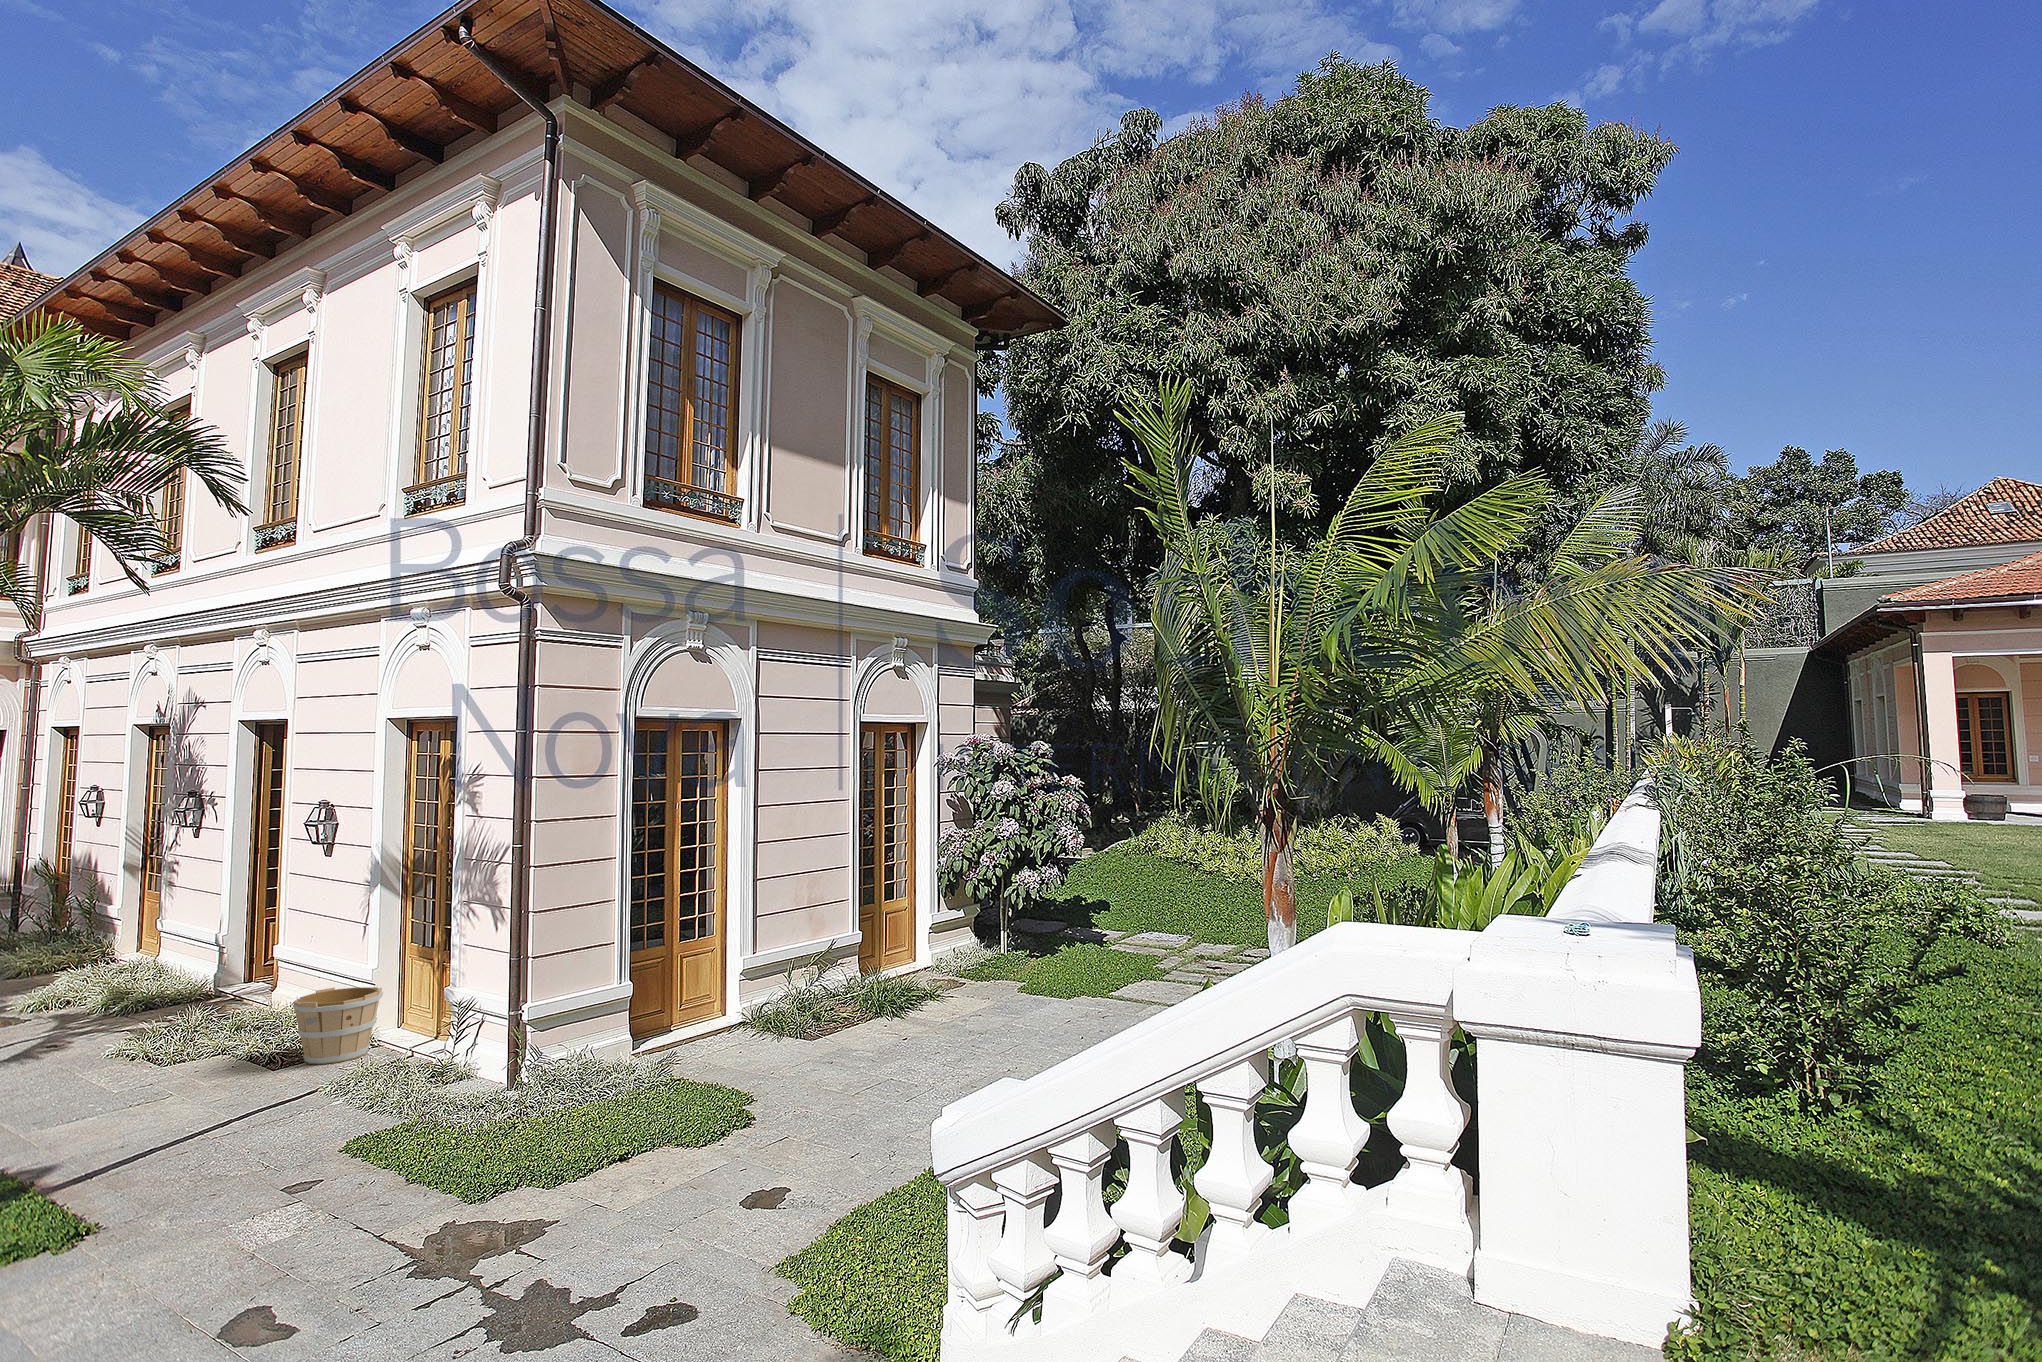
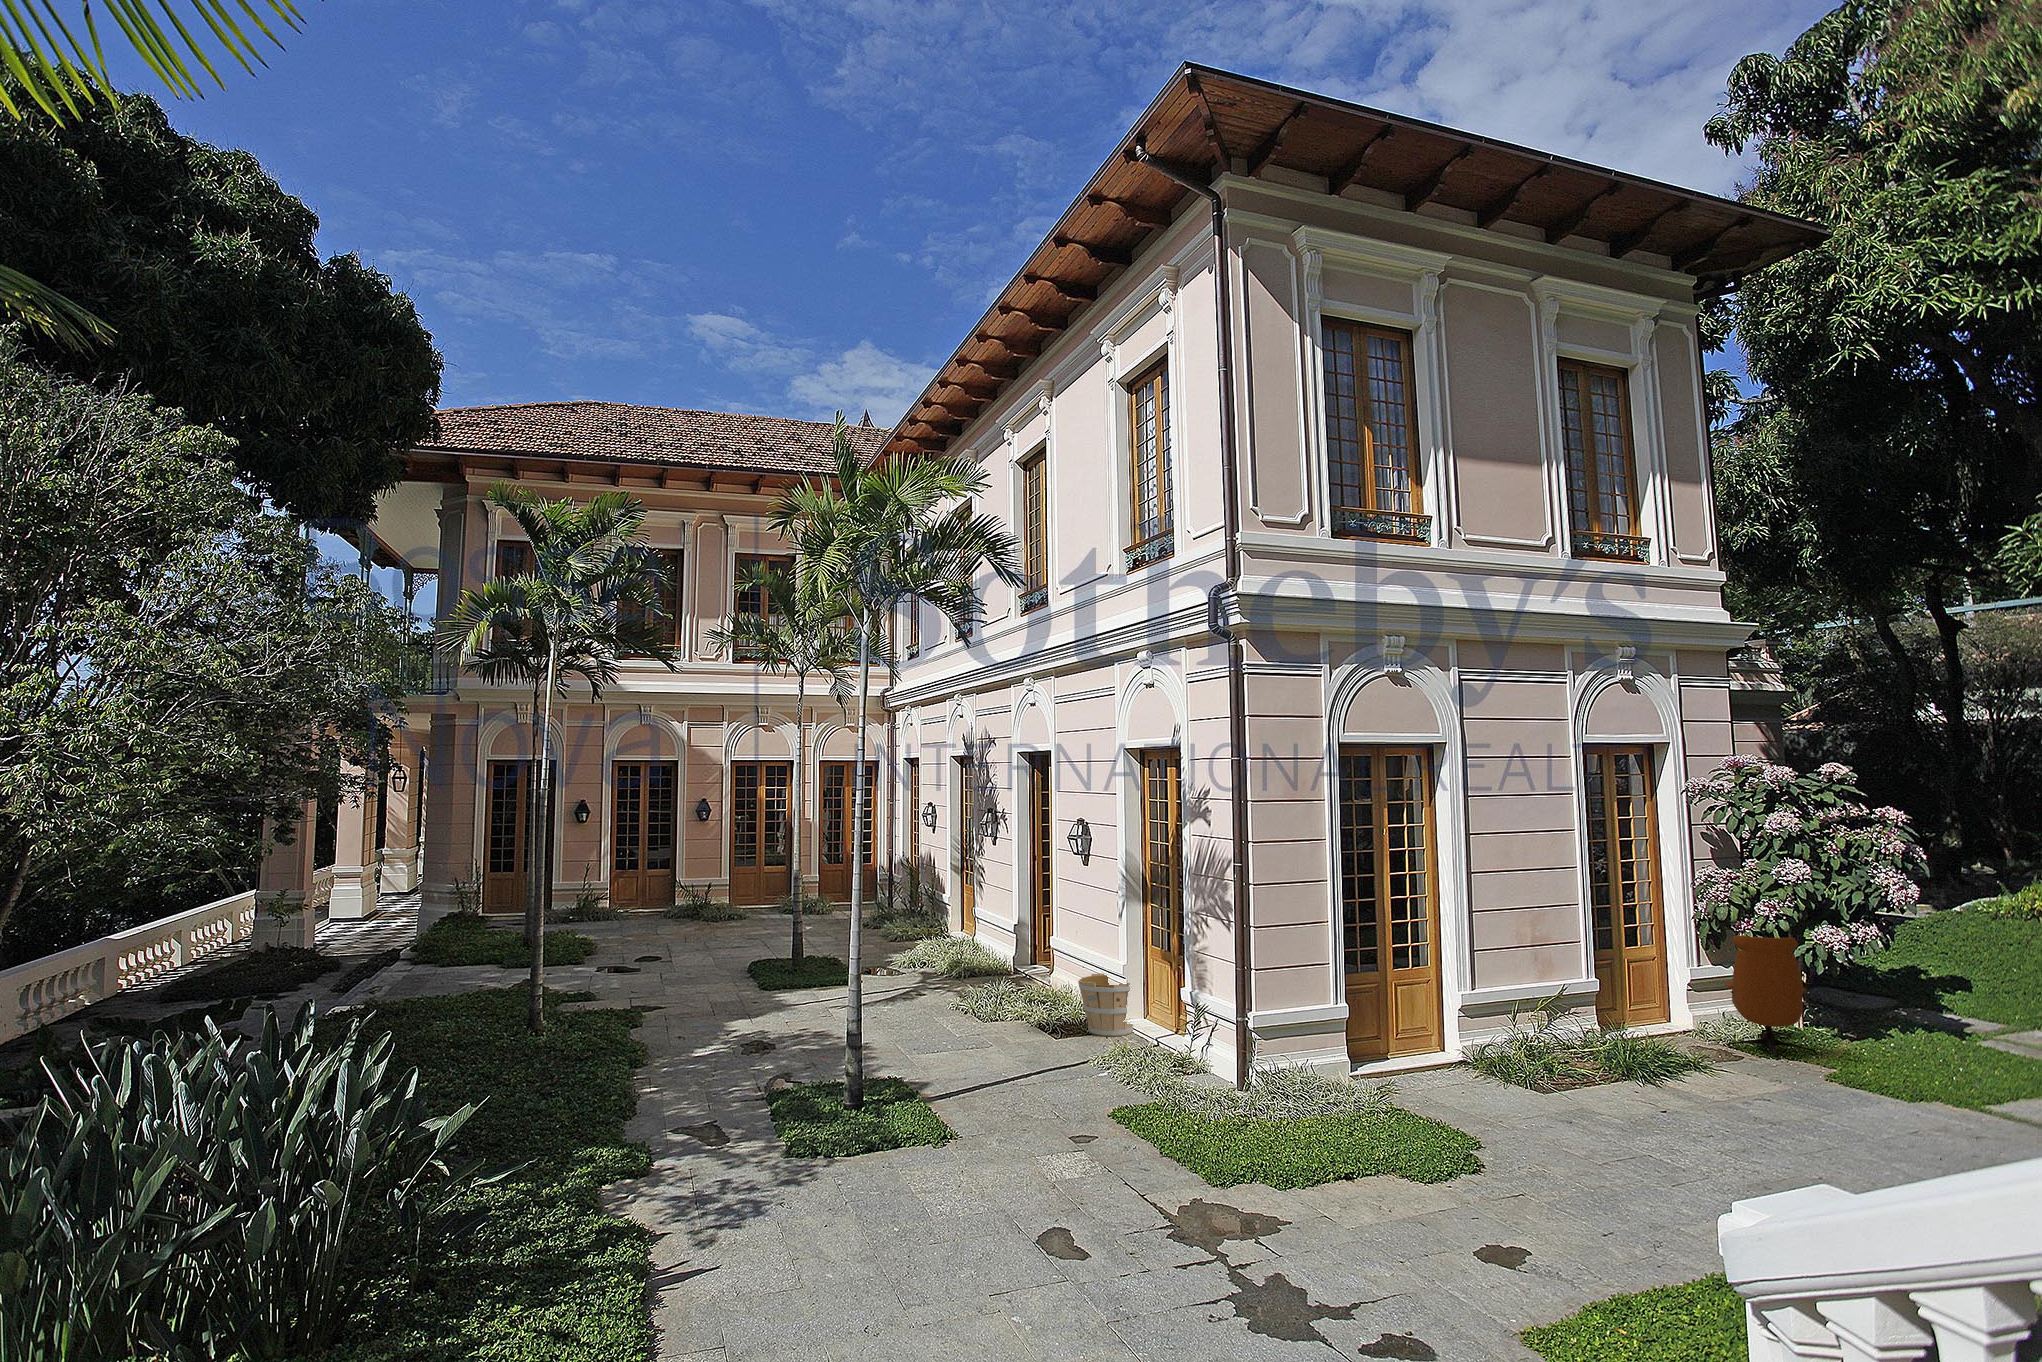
lounge chair: none [954,880,1012,978] -> present [1725,935,1815,1058]

